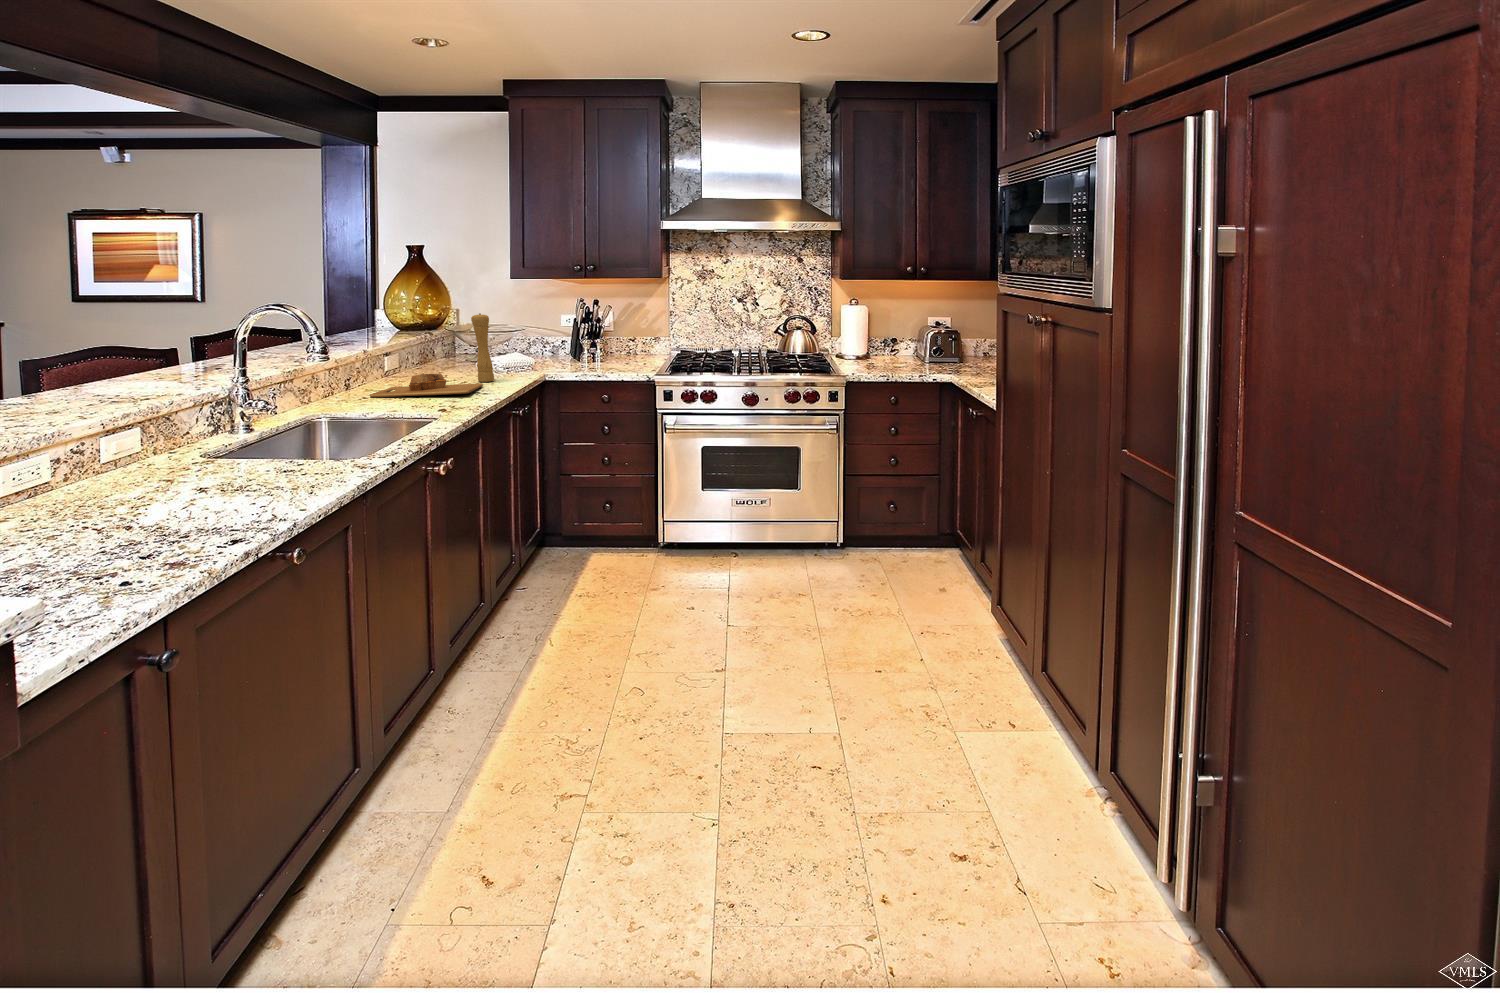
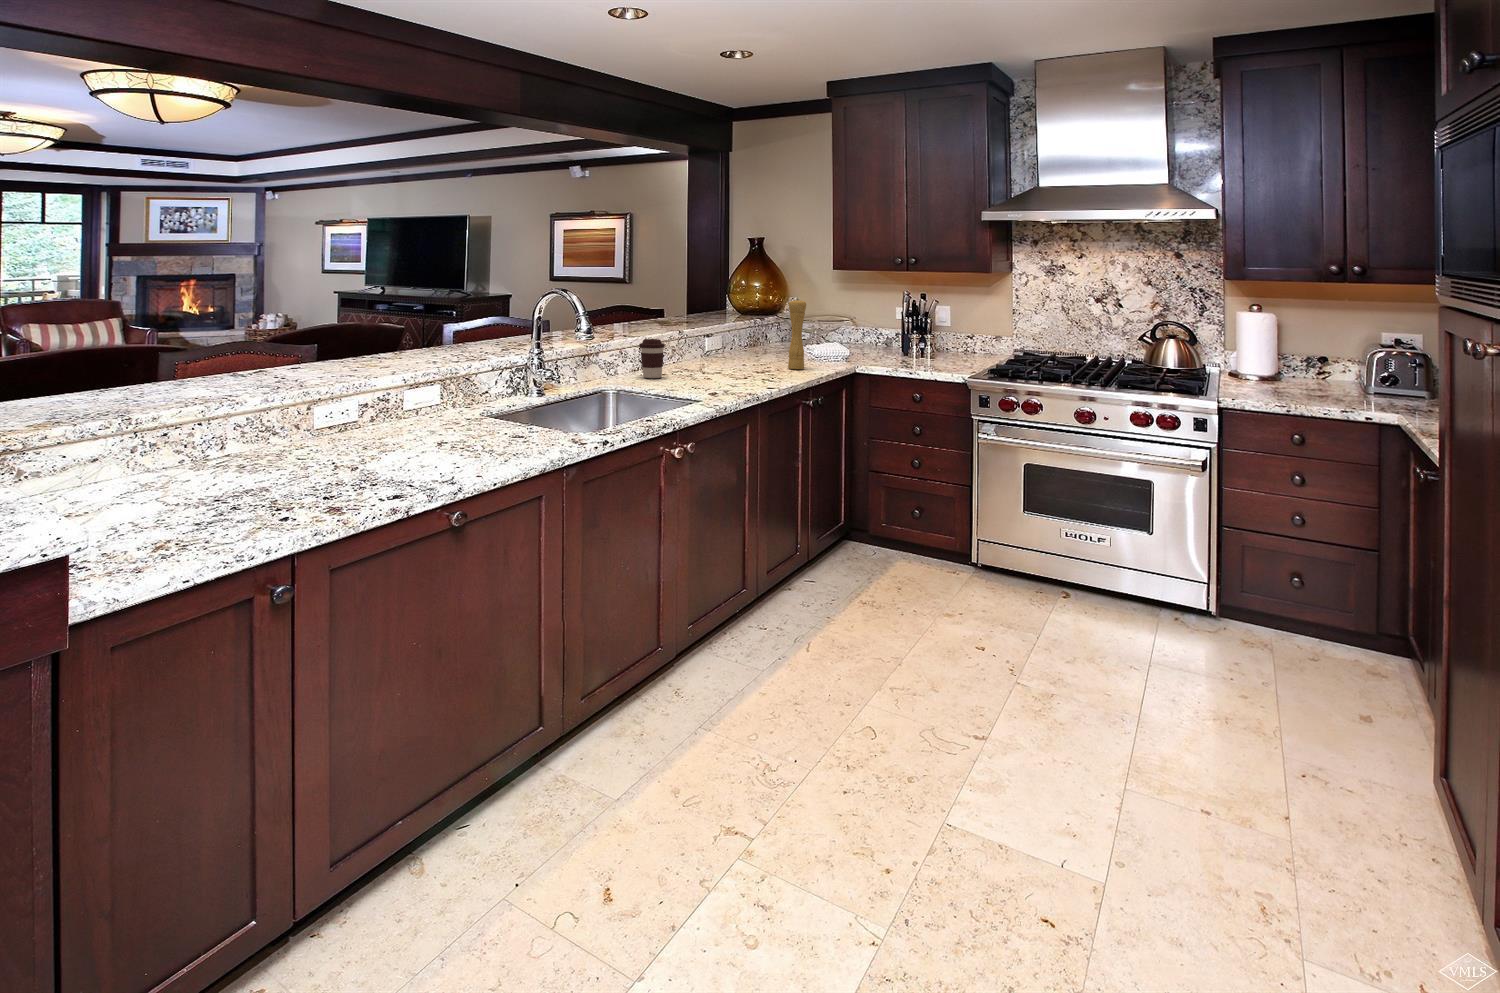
coffee cup: none [328,363,357,403] -> present [639,339,665,378]
cutting board: present [370,374,483,398] -> none [677,356,788,379]

